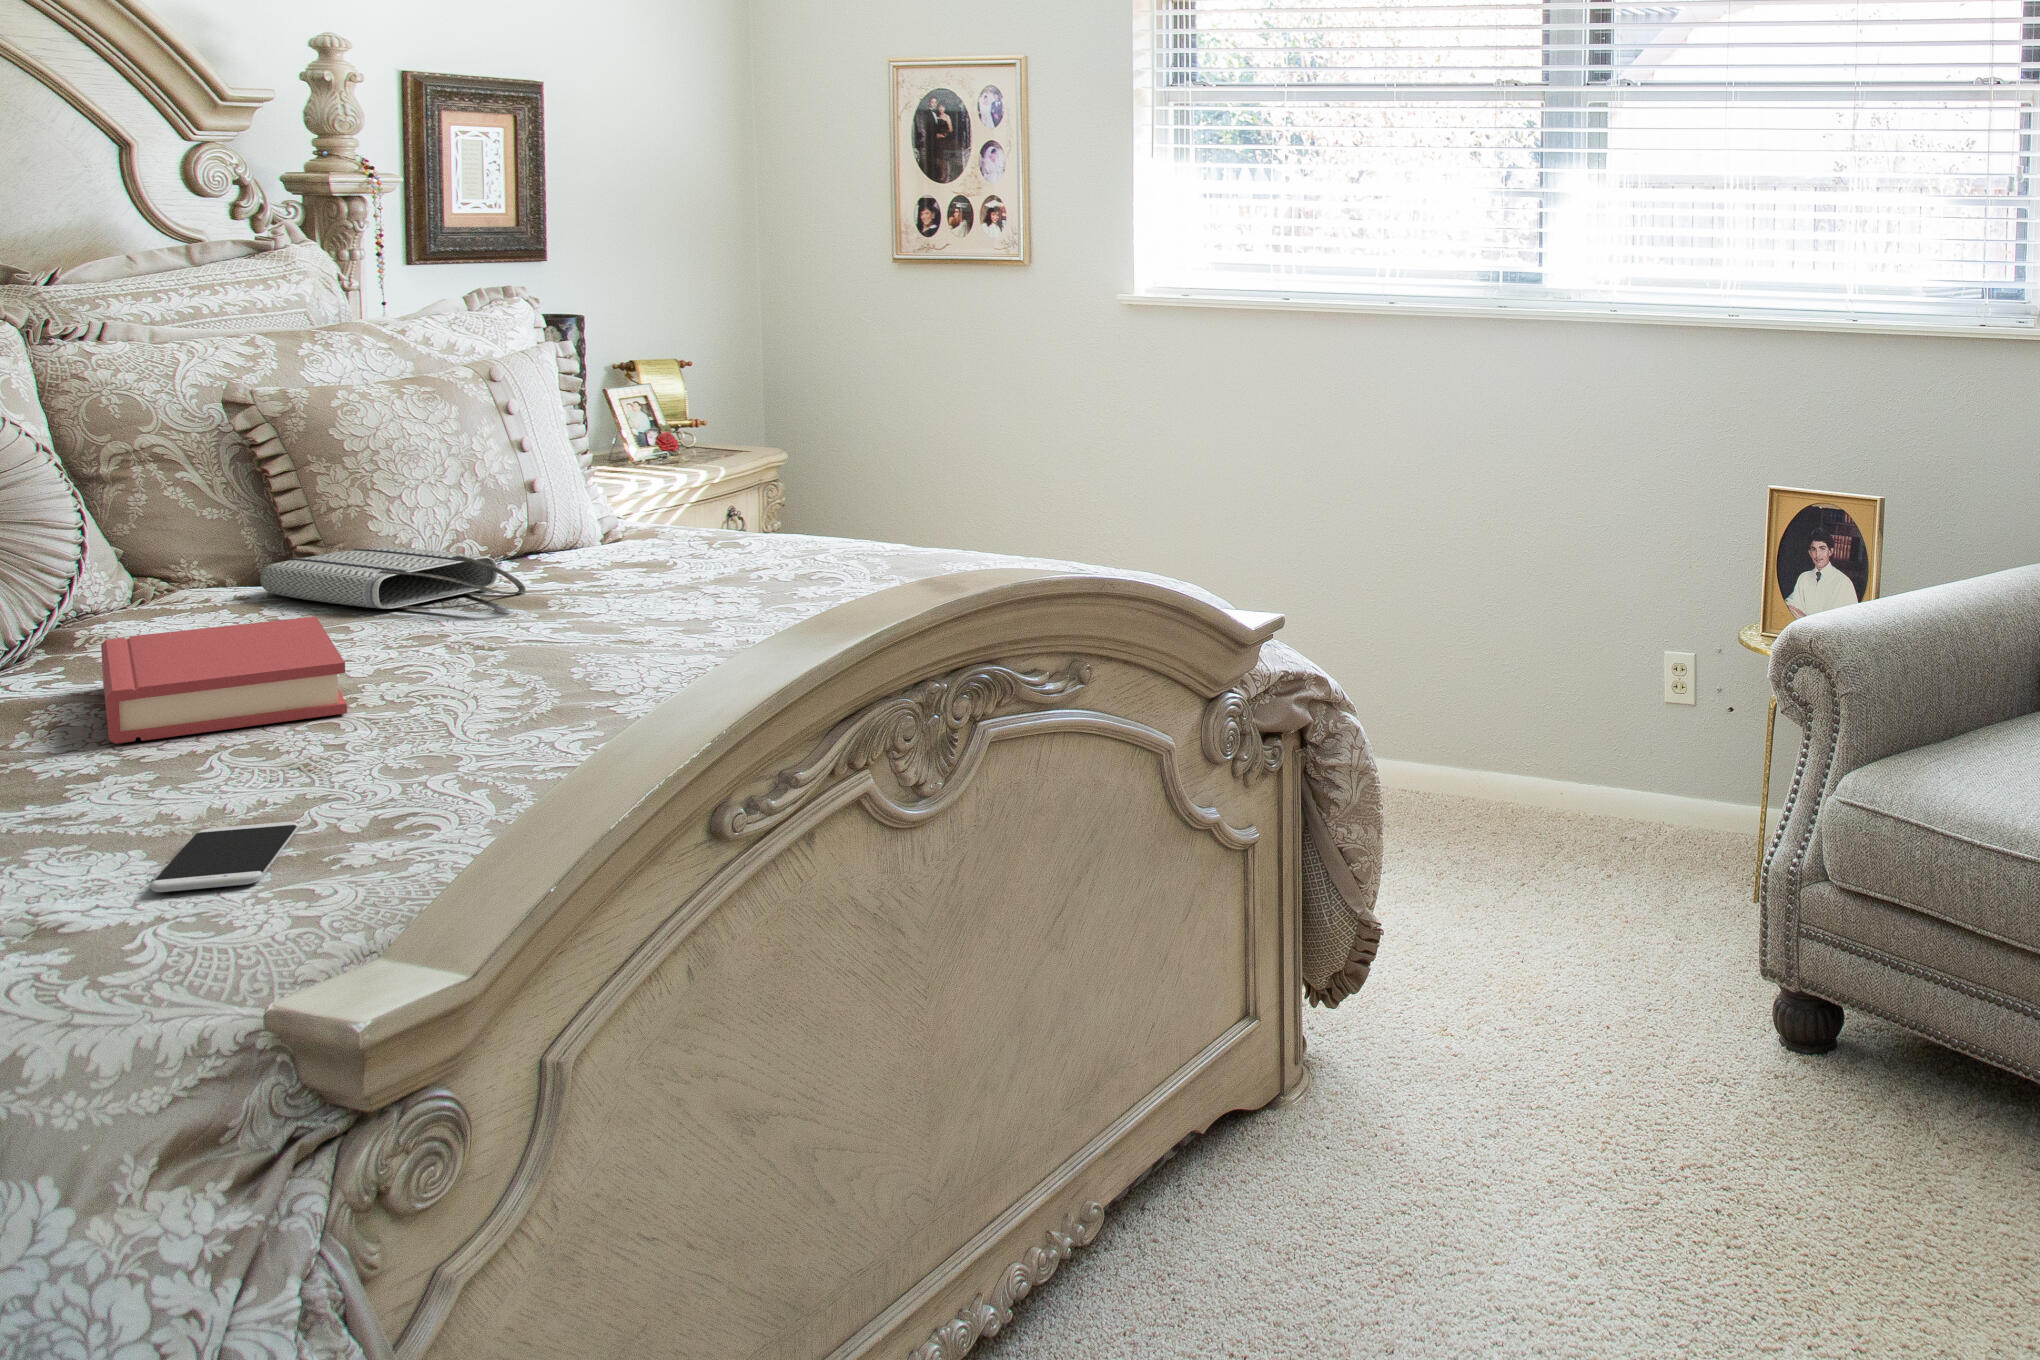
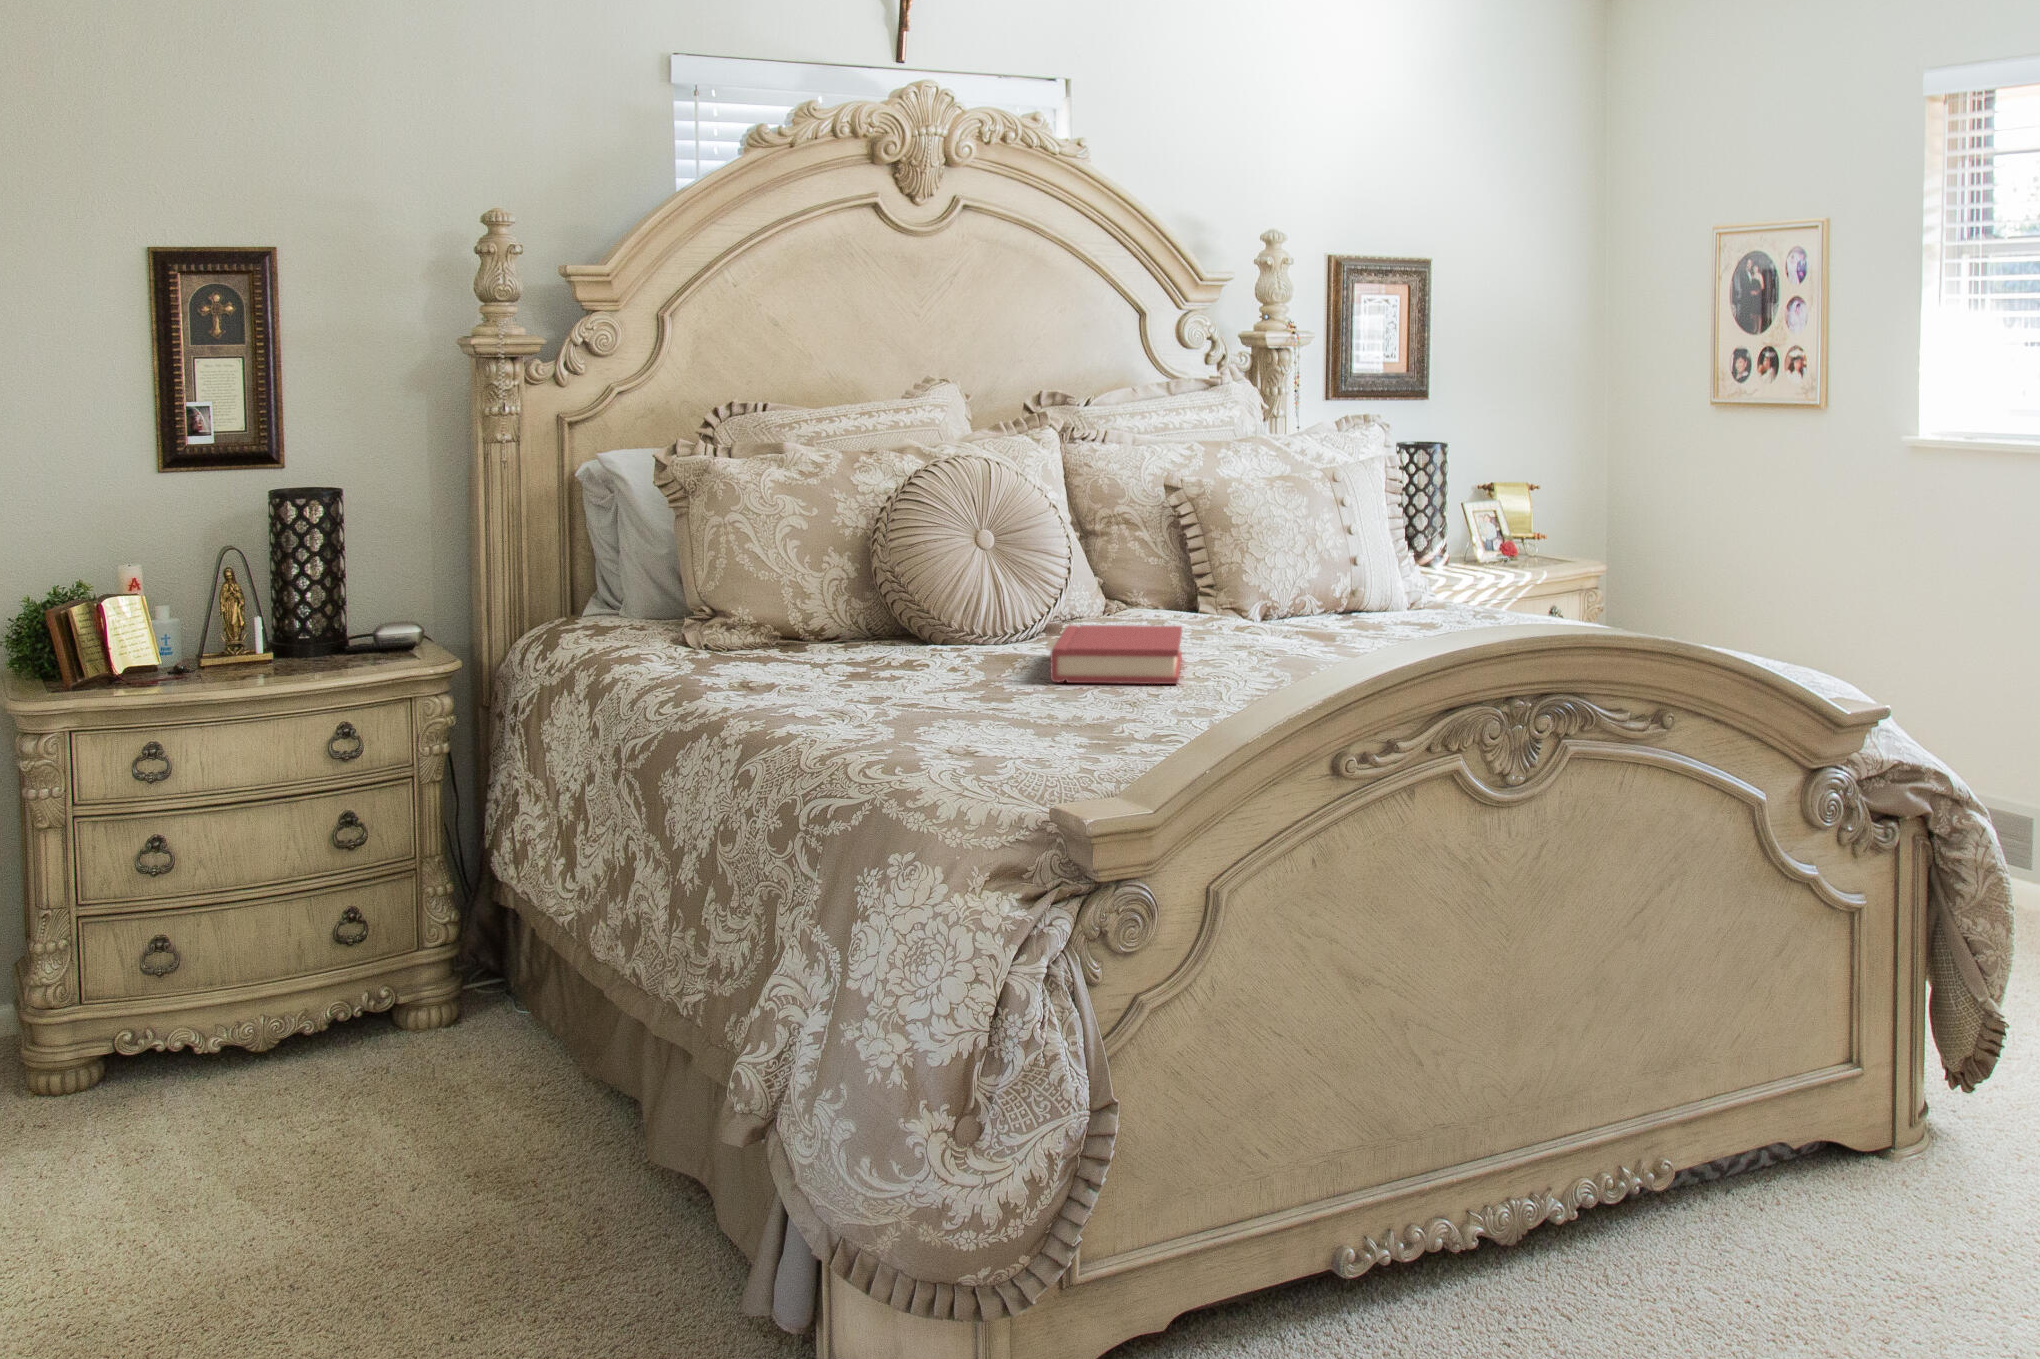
tote bag: present [260,546,526,609] -> none [1176,594,1322,637]
smartphone: present [151,822,298,892] -> none [1028,725,1114,753]

